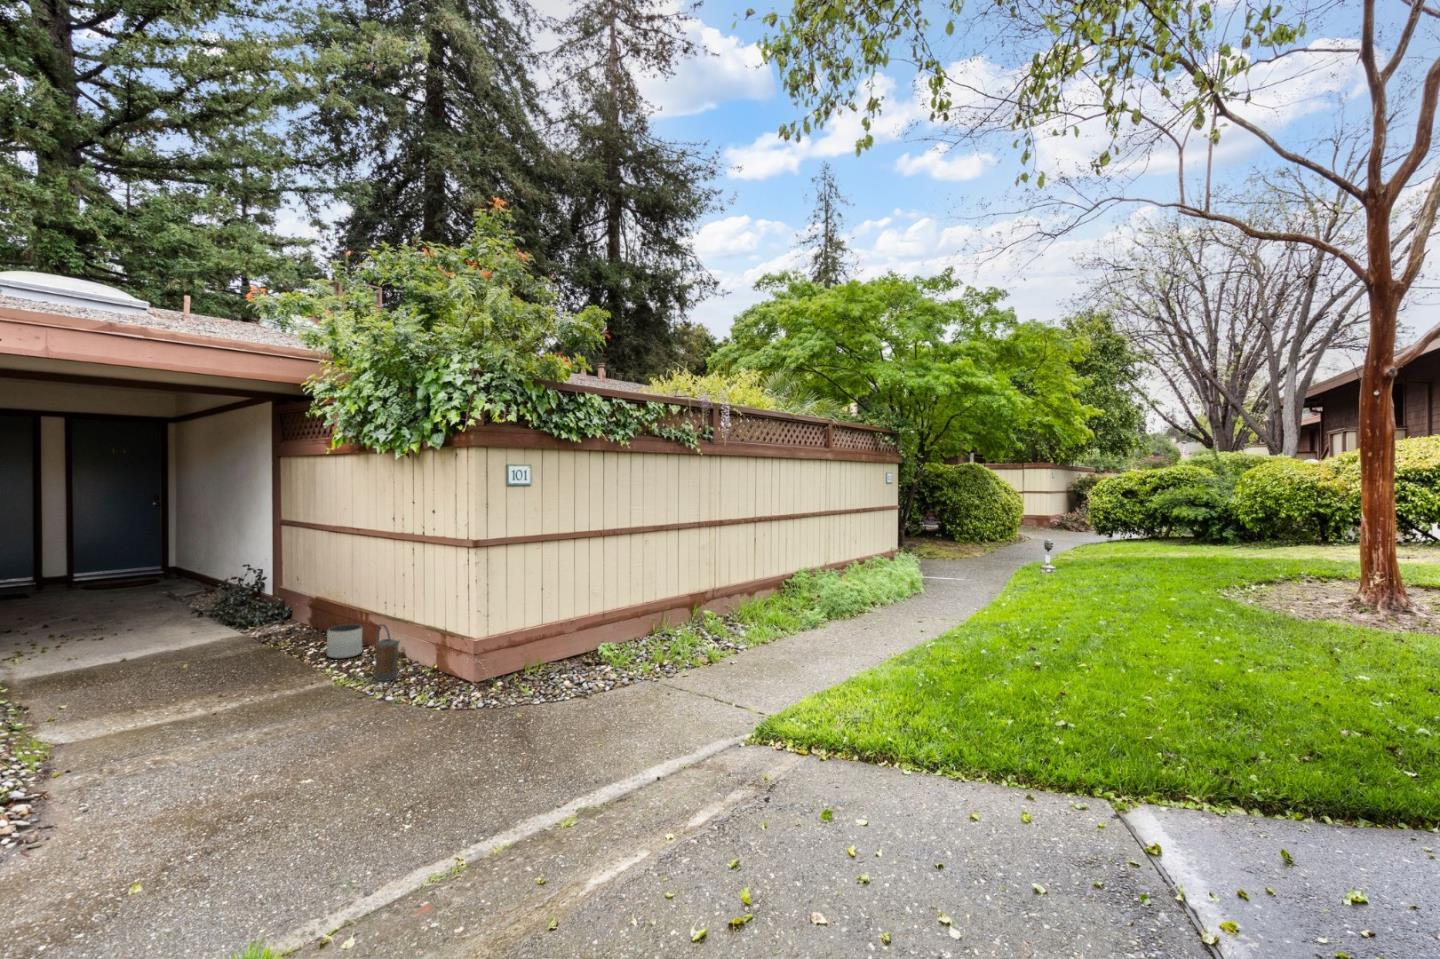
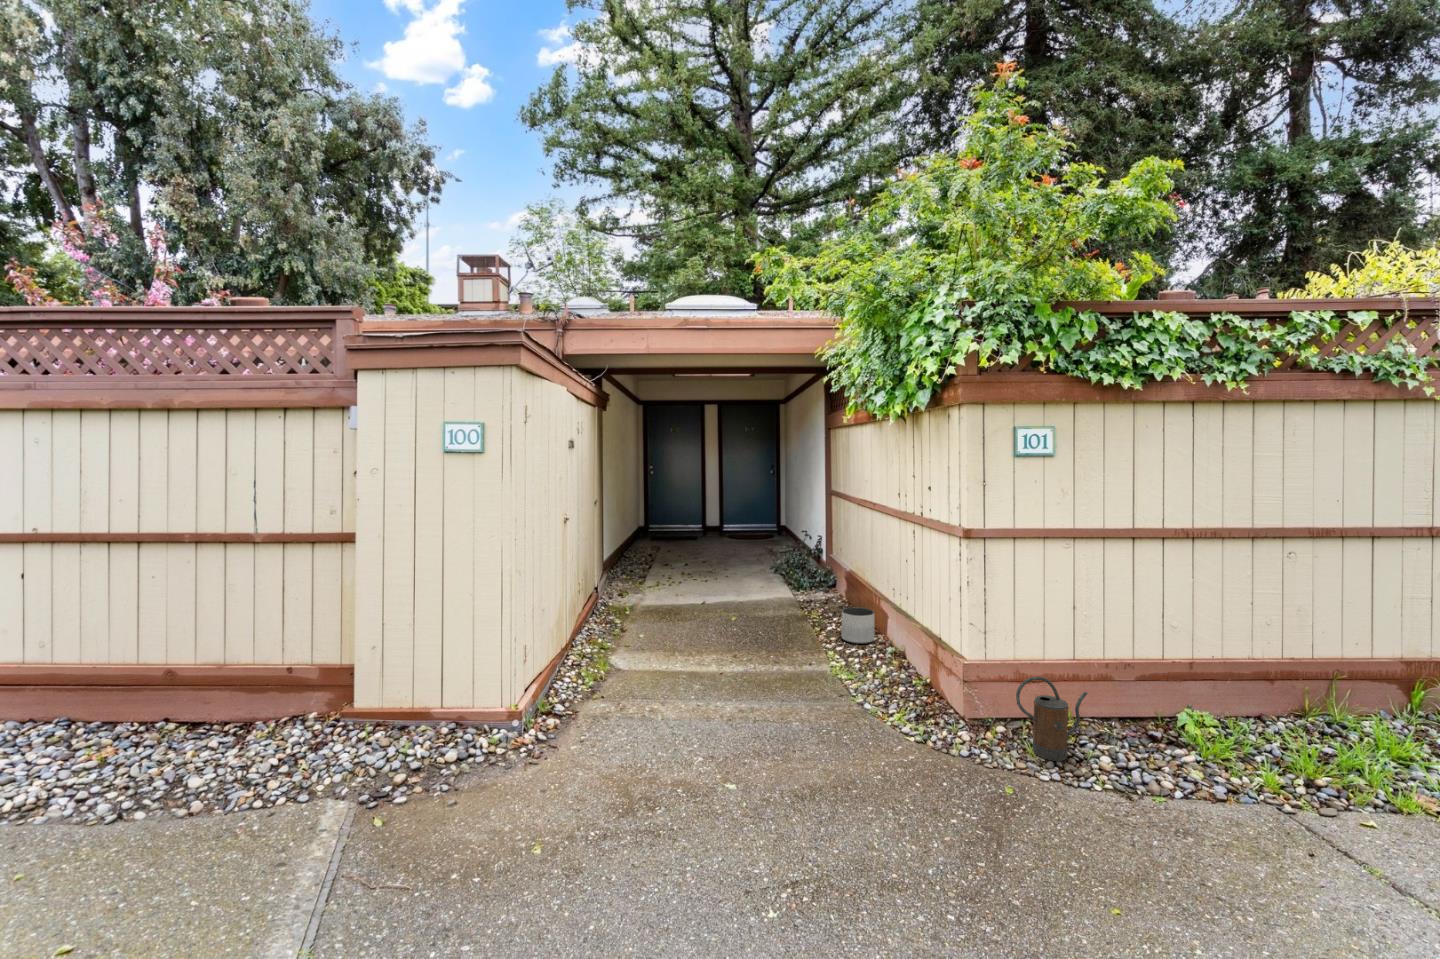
watering can: present [375,624,399,681] -> present [1016,677,1088,761]

